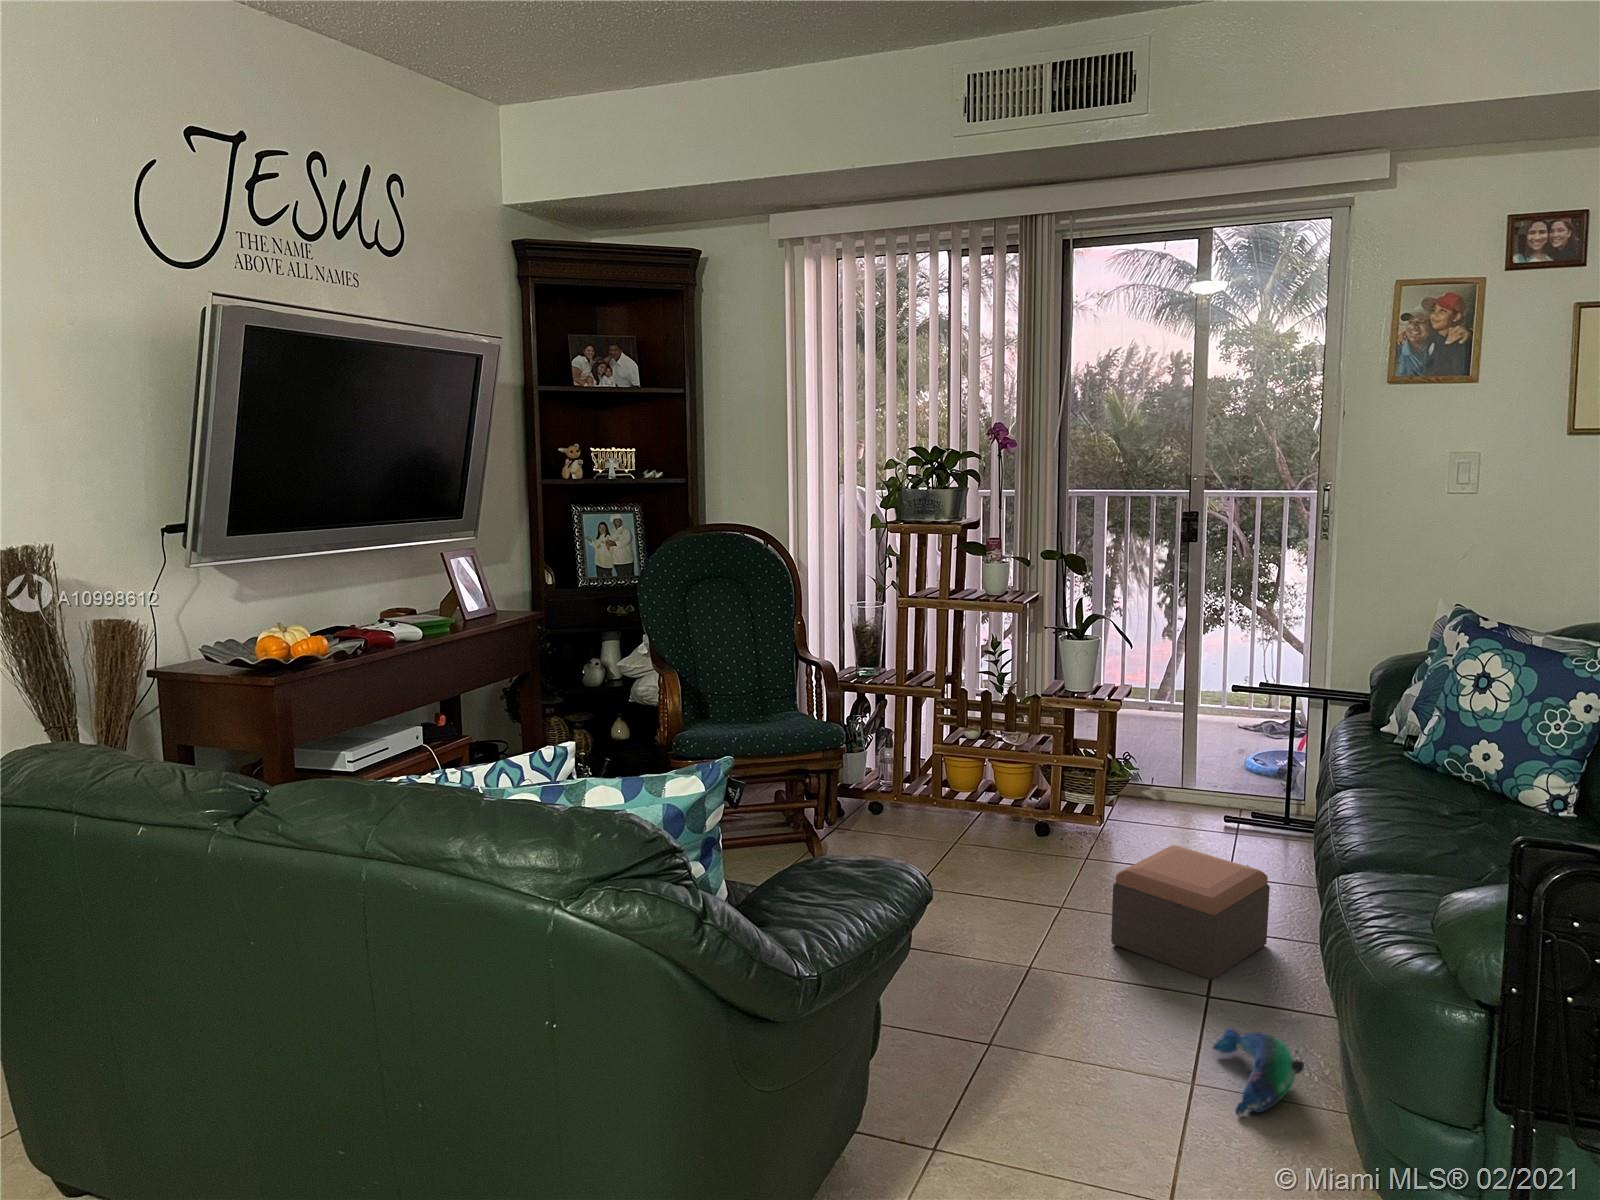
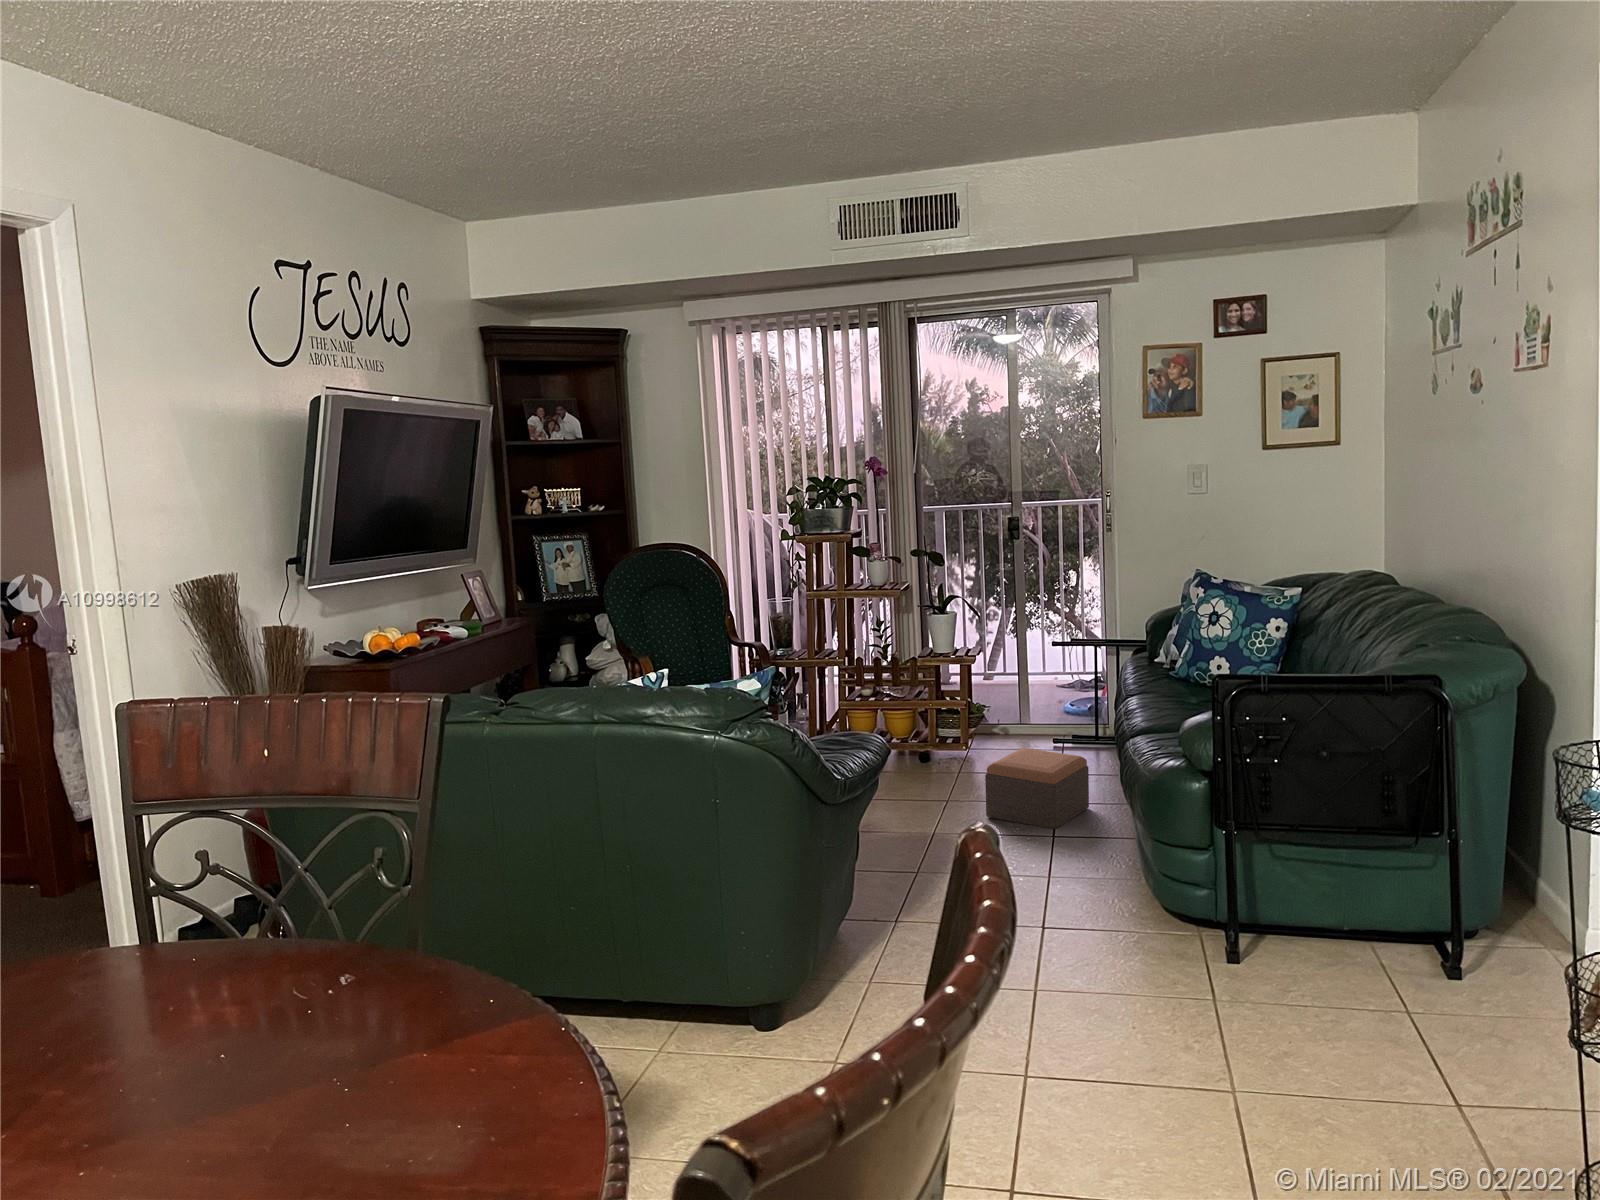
plush toy: present [1213,1029,1304,1115] -> none [1060,843,1116,888]

